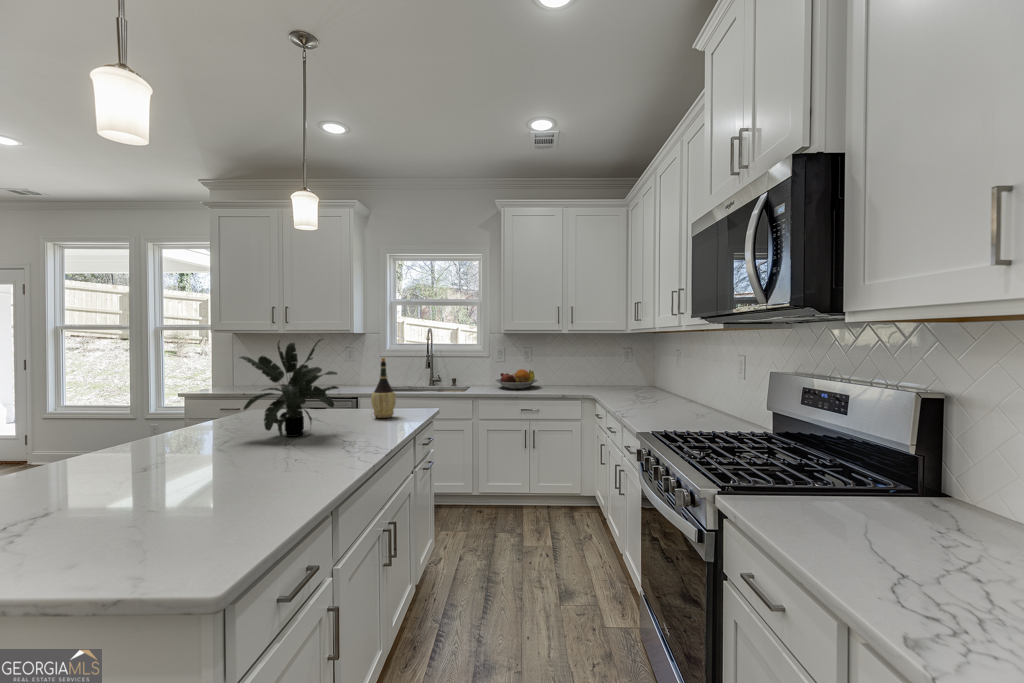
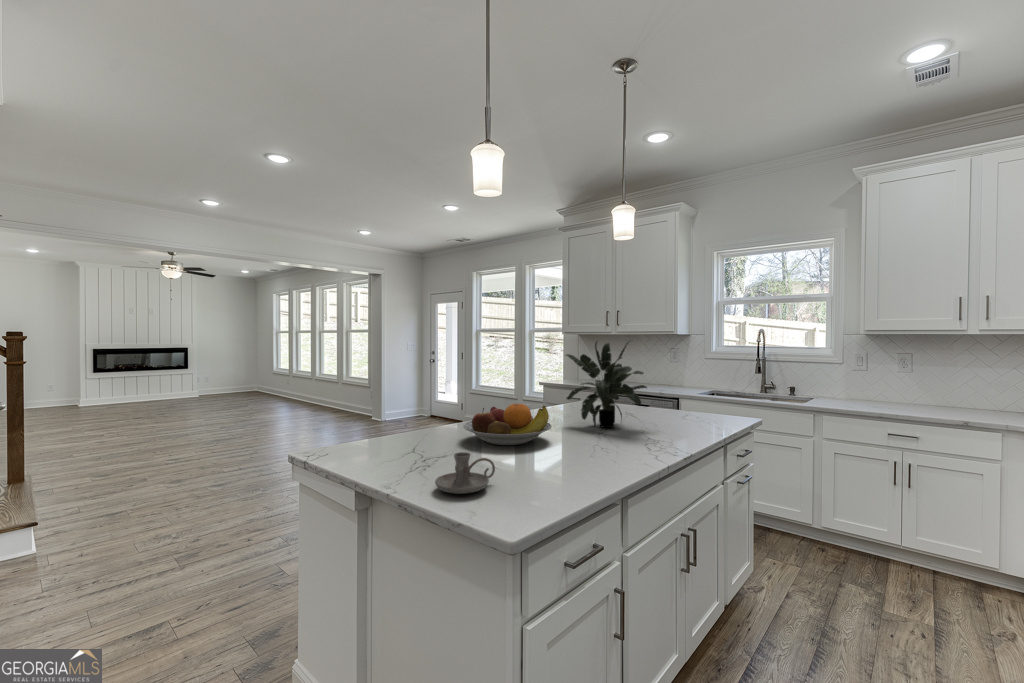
wine bottle: present [371,358,396,418] -> none [682,360,709,422]
fruit bowl: present [495,369,538,389] -> present [463,404,552,445]
candle holder: none [63,498,167,561] -> present [435,452,495,494]

